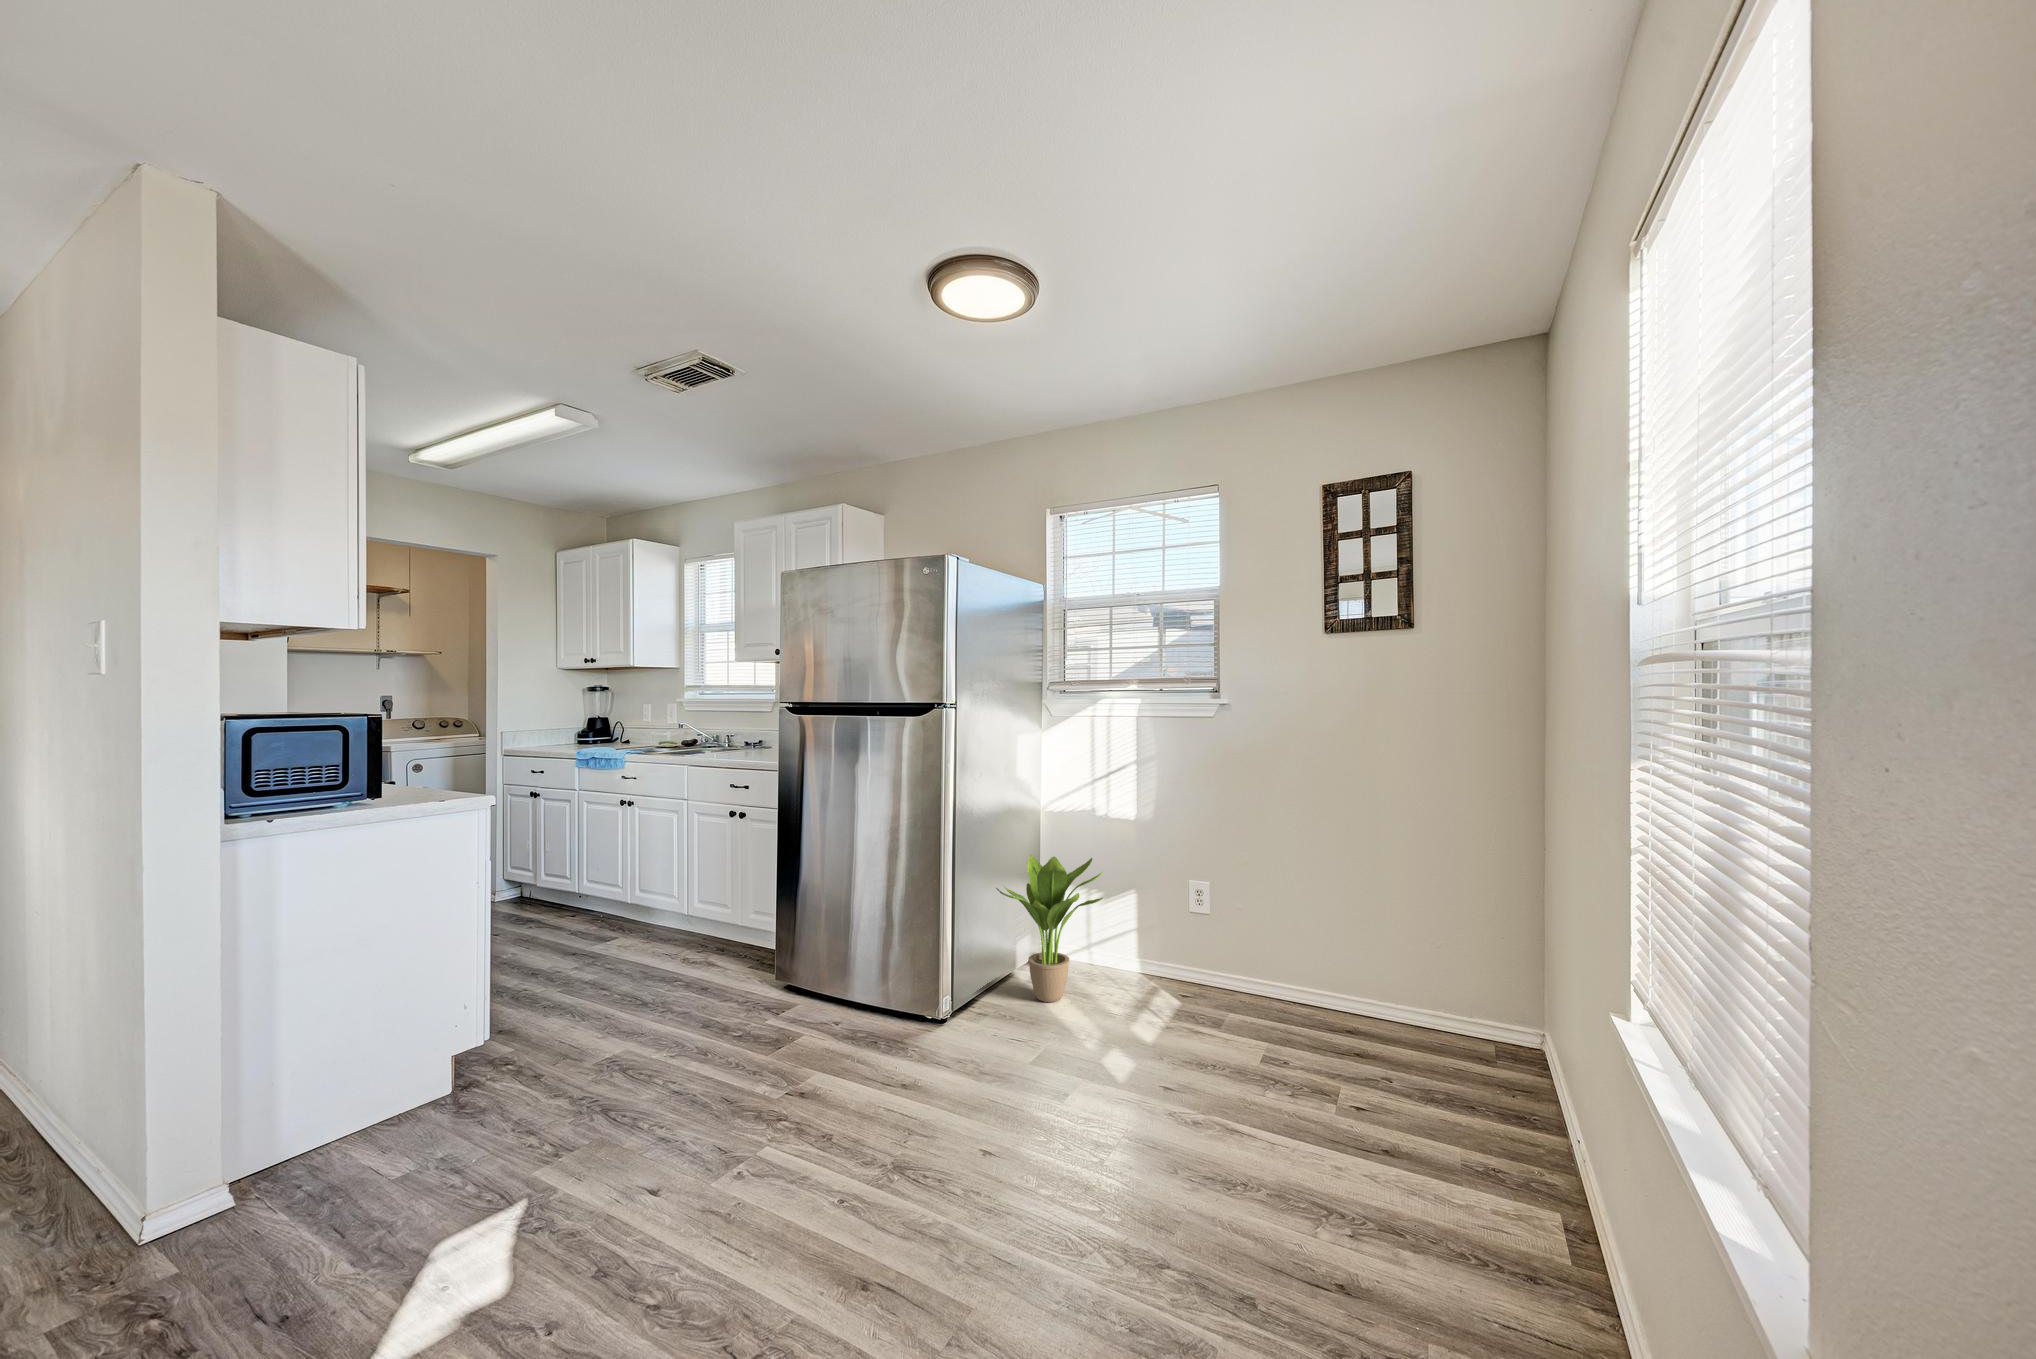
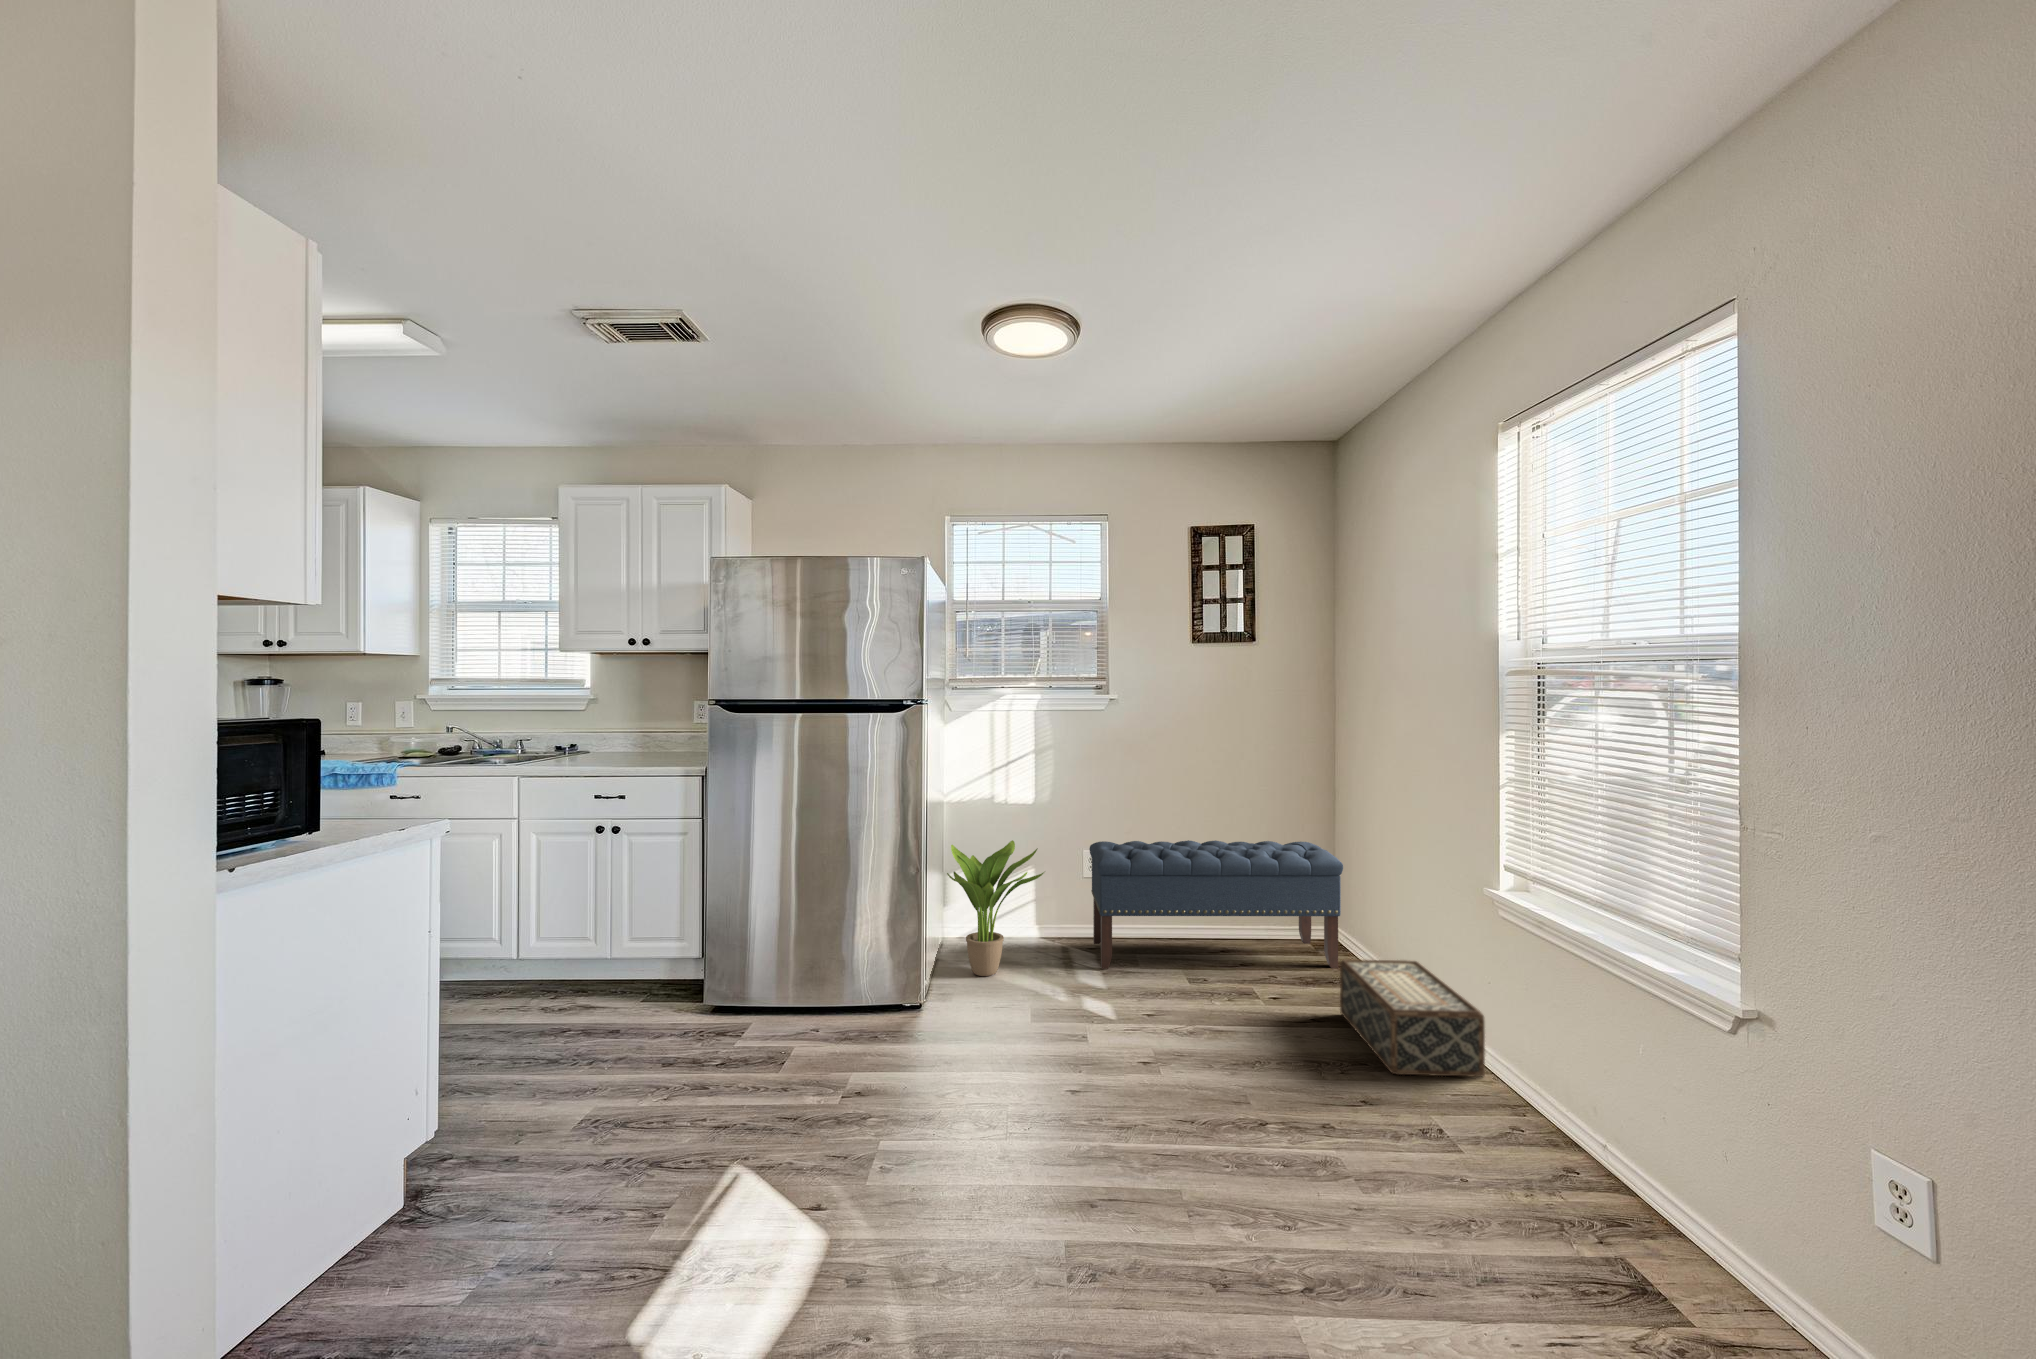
bench: none [1169,867,1507,1082] -> present [1089,840,1343,969]
woven basket: none [1418,1076,1595,1340] -> present [1340,959,1485,1077]

